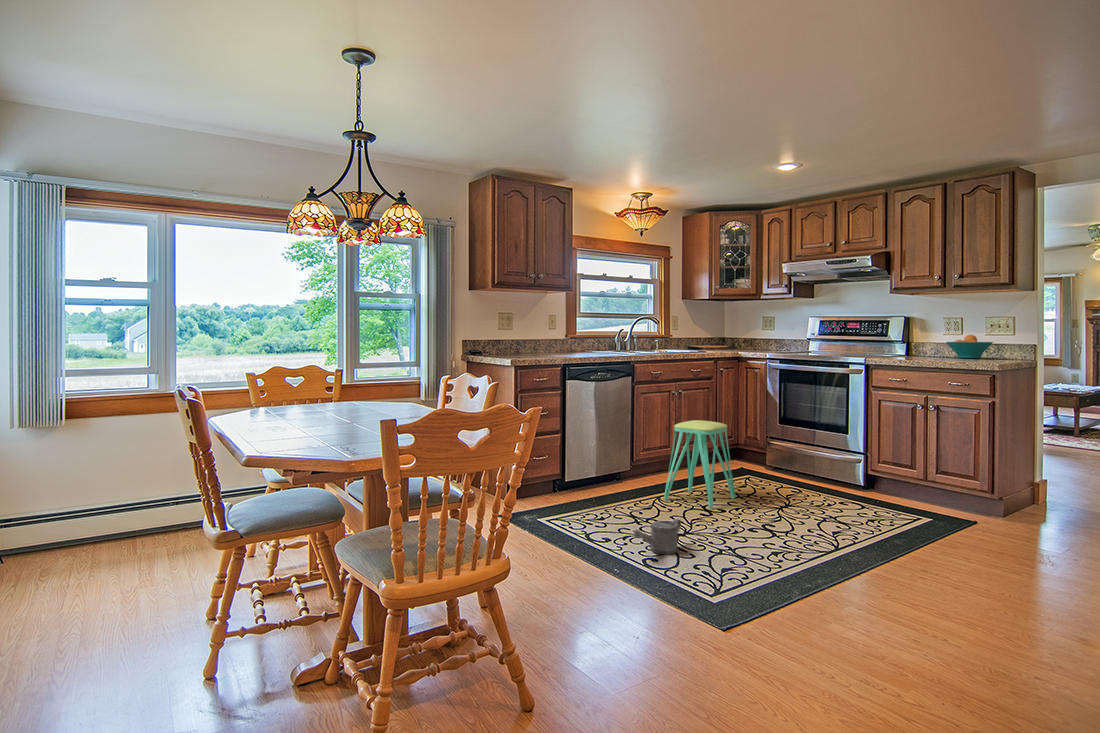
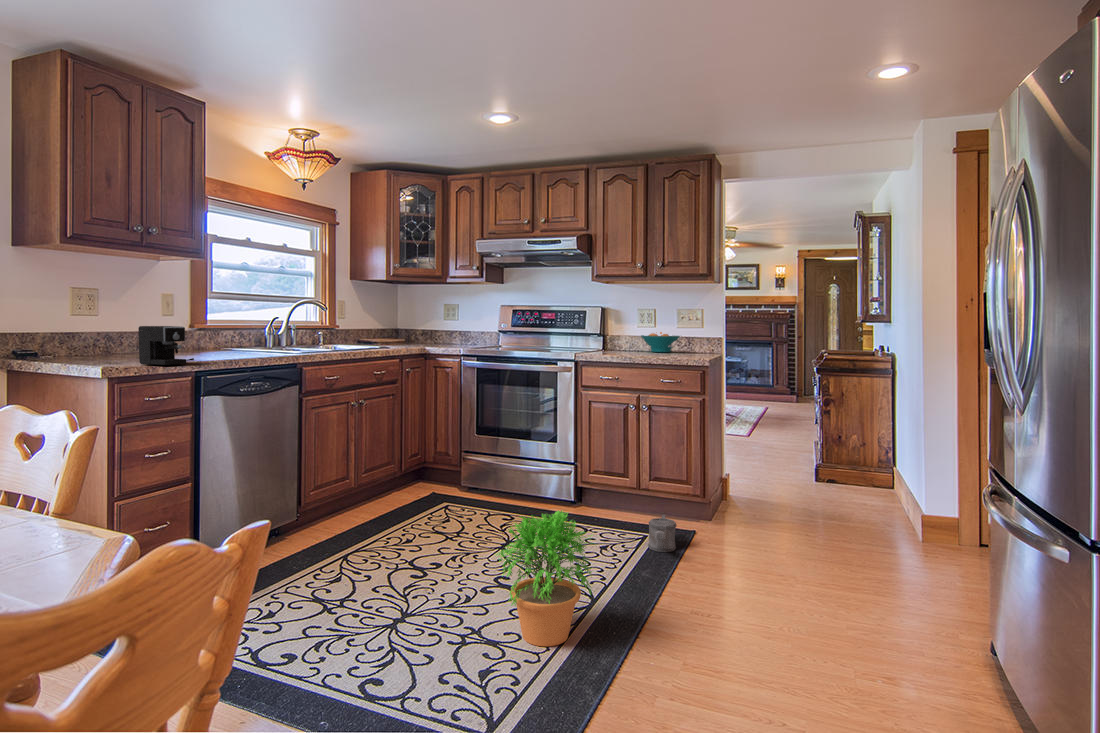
coffee maker: none [537,336,568,359] -> present [138,326,194,365]
stool: present [665,420,735,508] -> none [356,442,447,561]
potted plant: none [741,468,828,567] -> present [496,510,592,646]
watering can: present [634,519,681,555] -> present [648,515,677,552]

